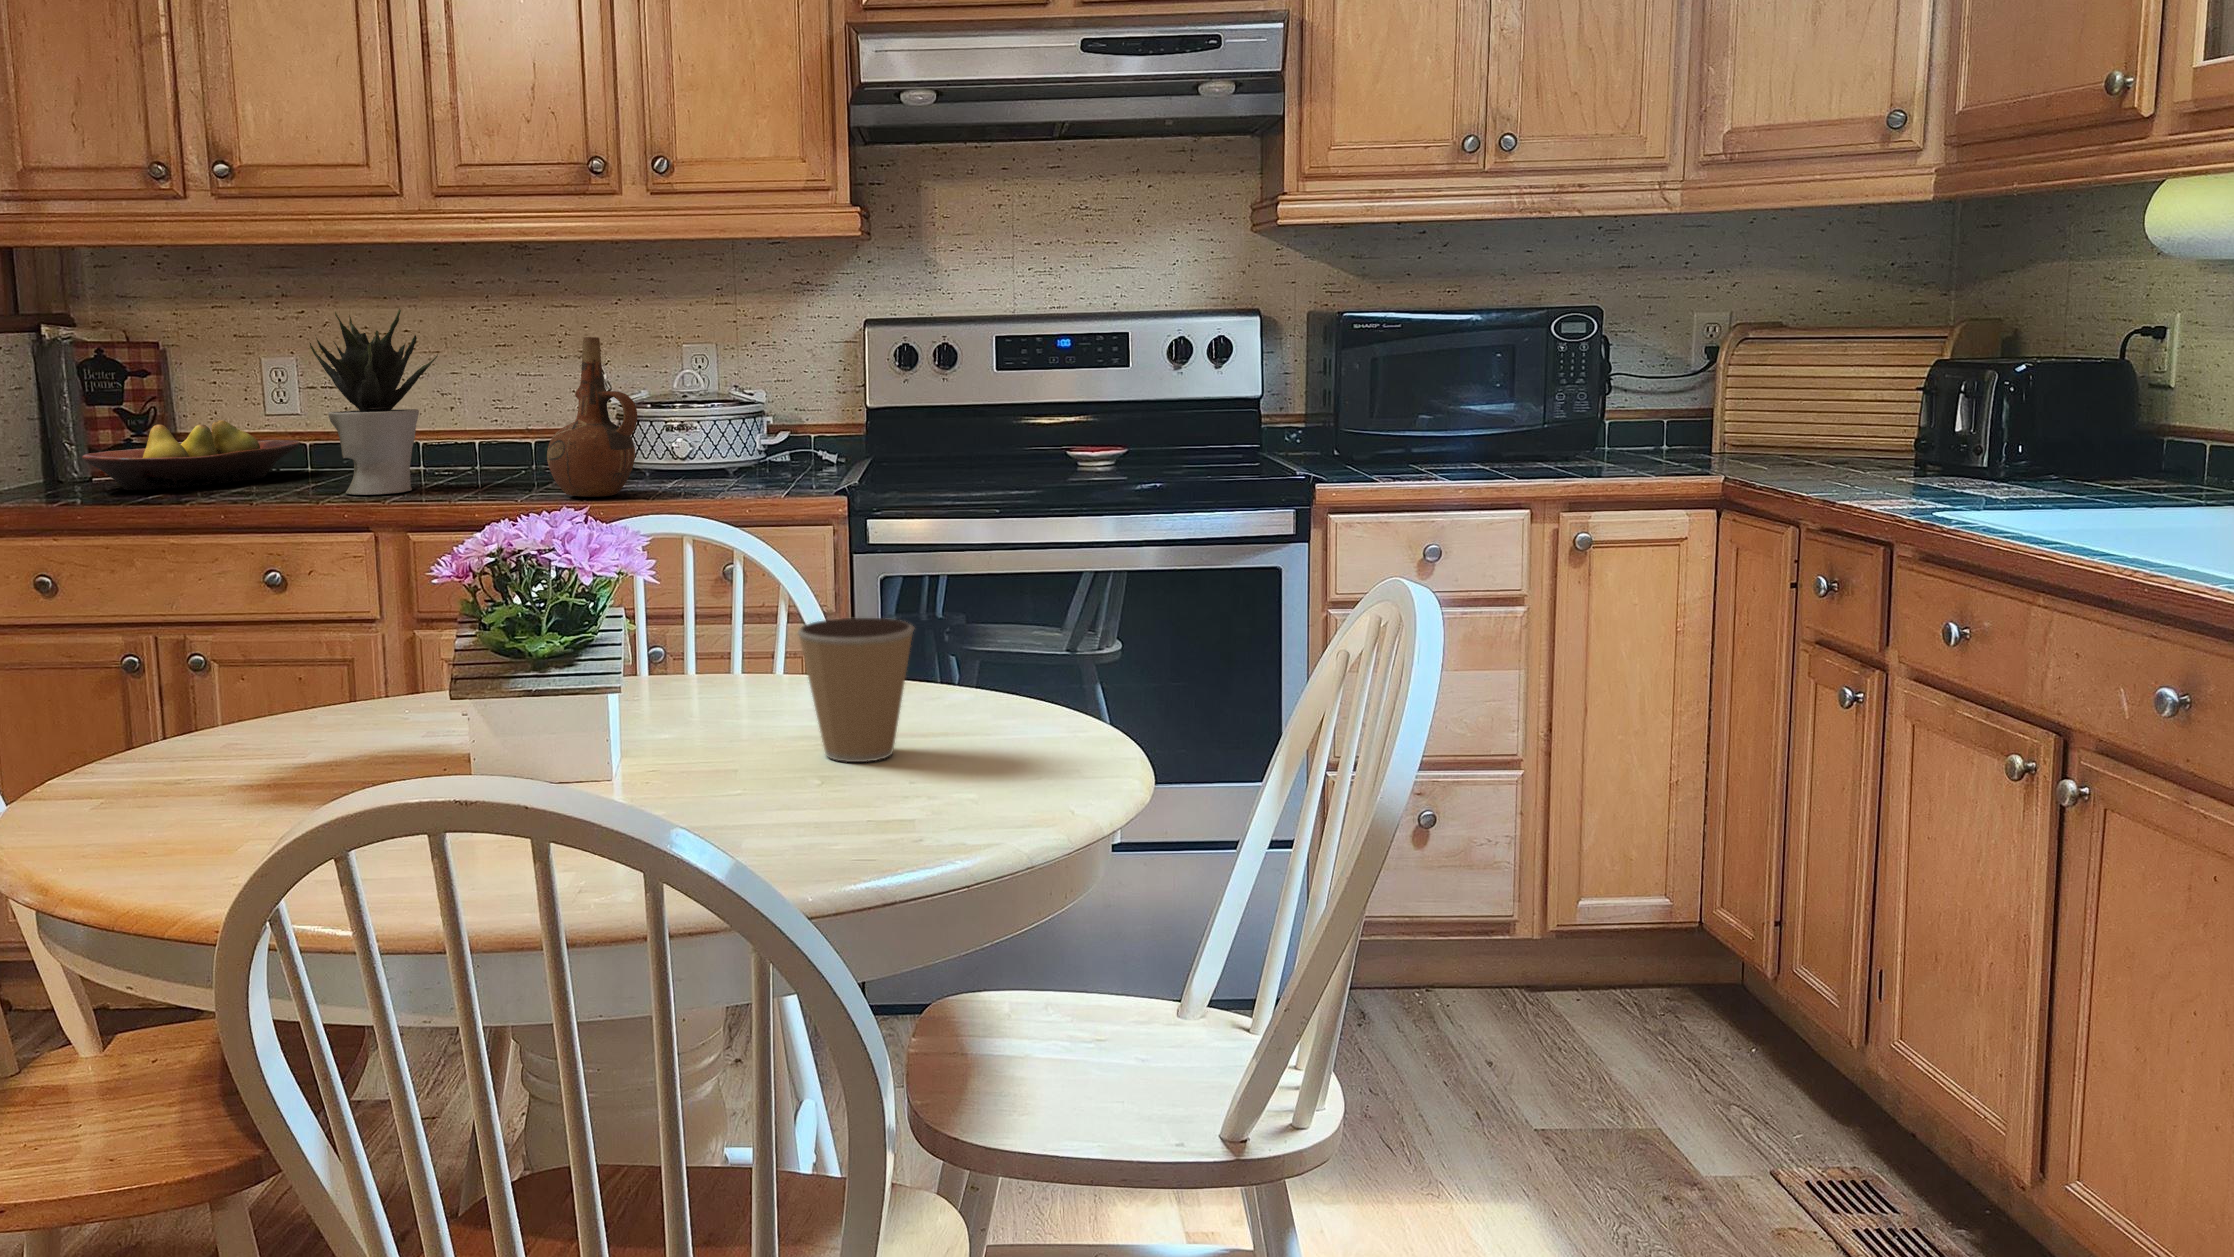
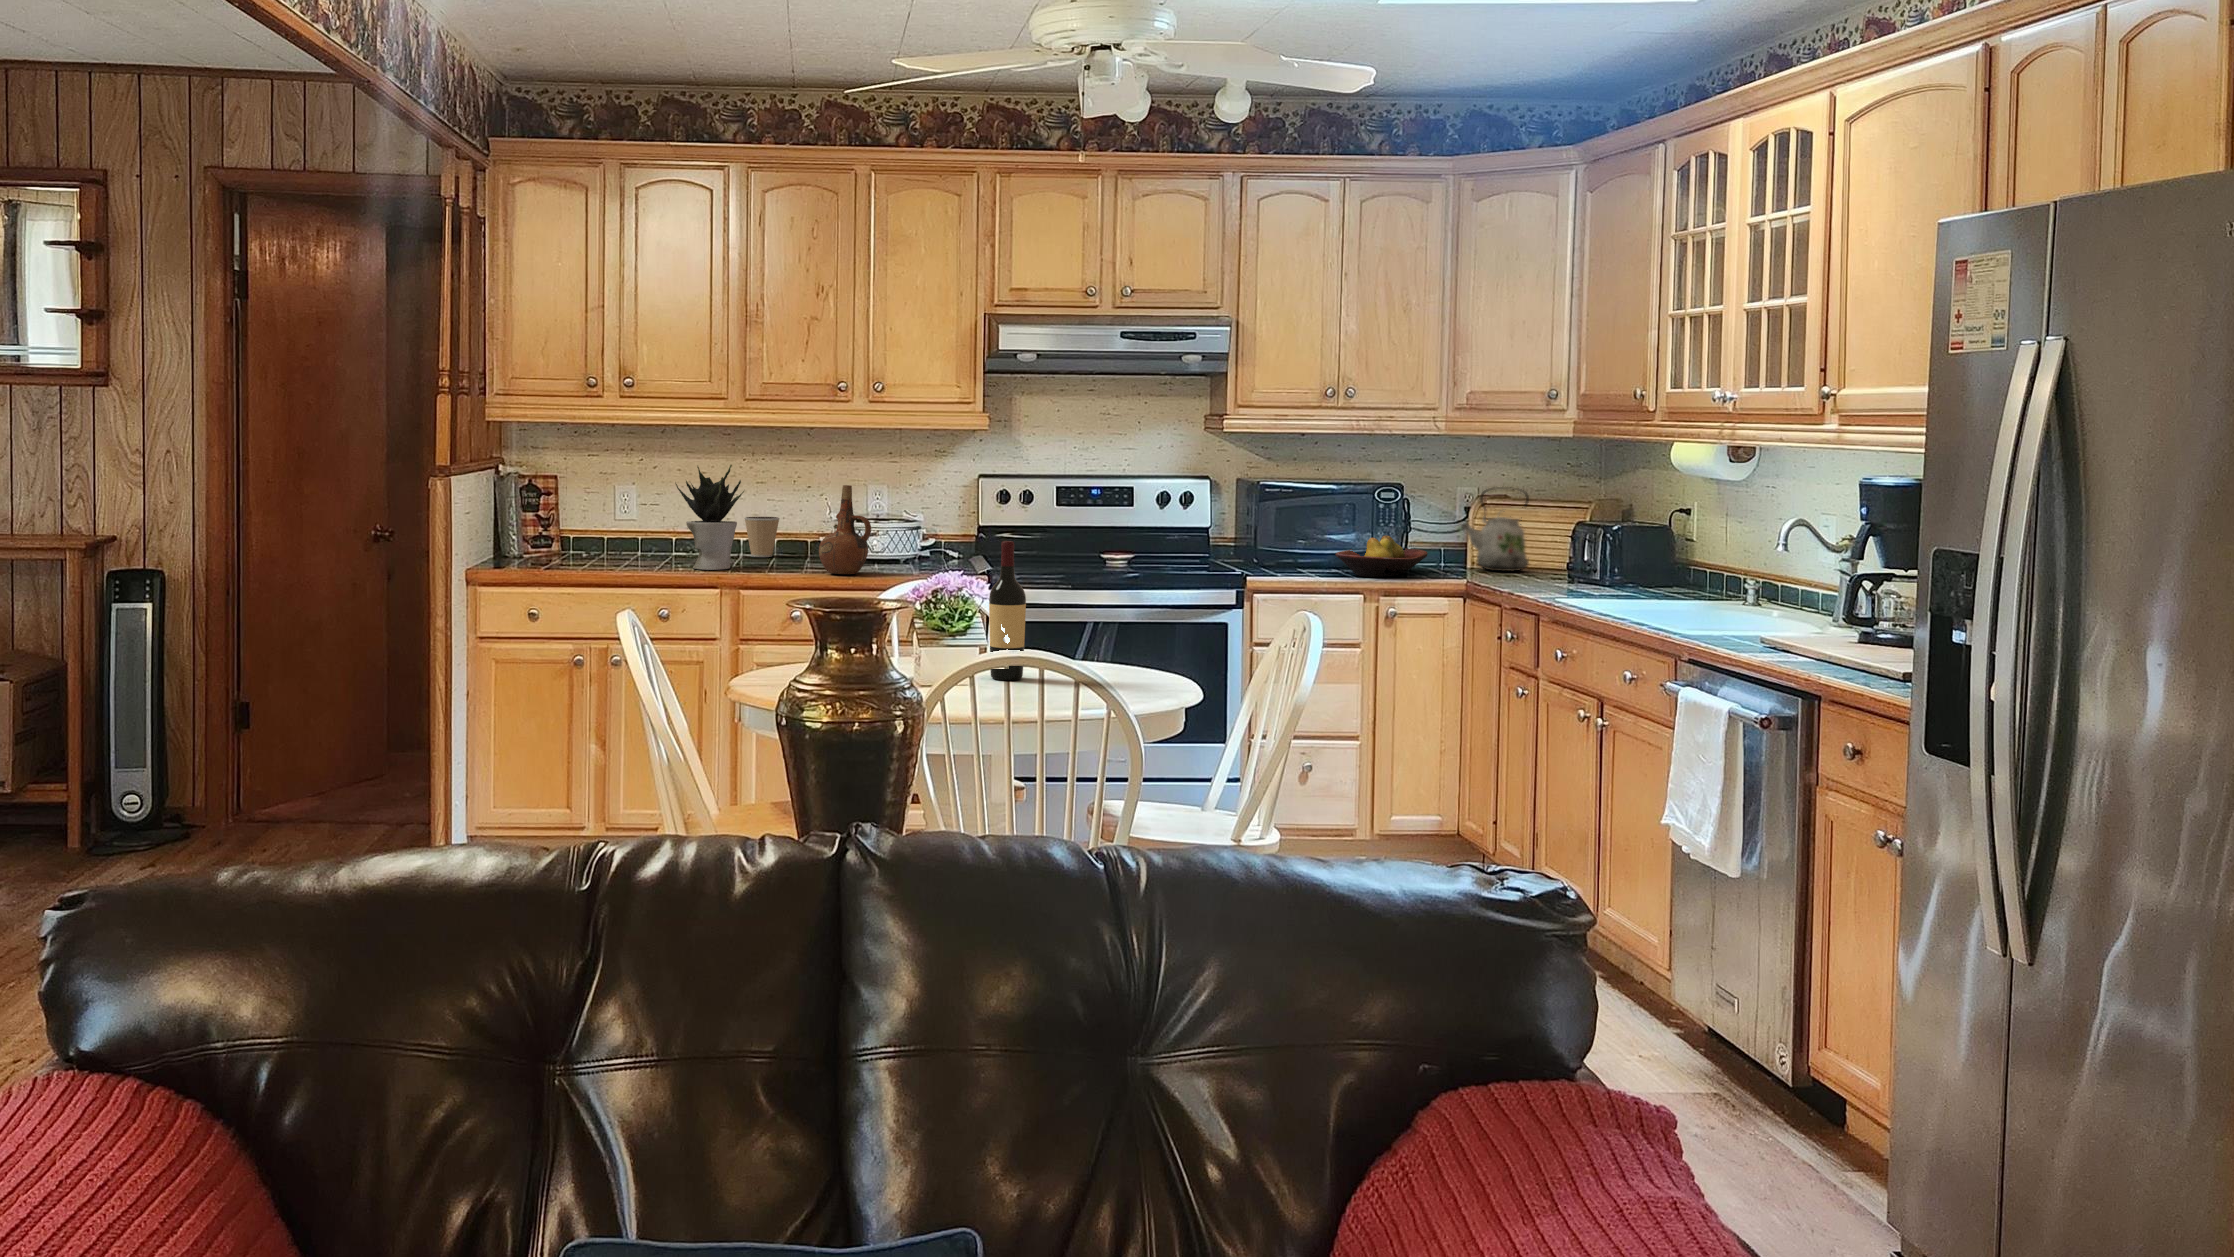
kettle: none [1706,305,1837,457] -> present [1461,487,1529,572]
fruit bowl: present [82,420,300,490] -> present [1335,536,1428,577]
wine bottle: none [724,425,804,727] -> present [989,541,1026,680]
coffee cup: present [798,618,914,762] -> present [745,517,780,557]

